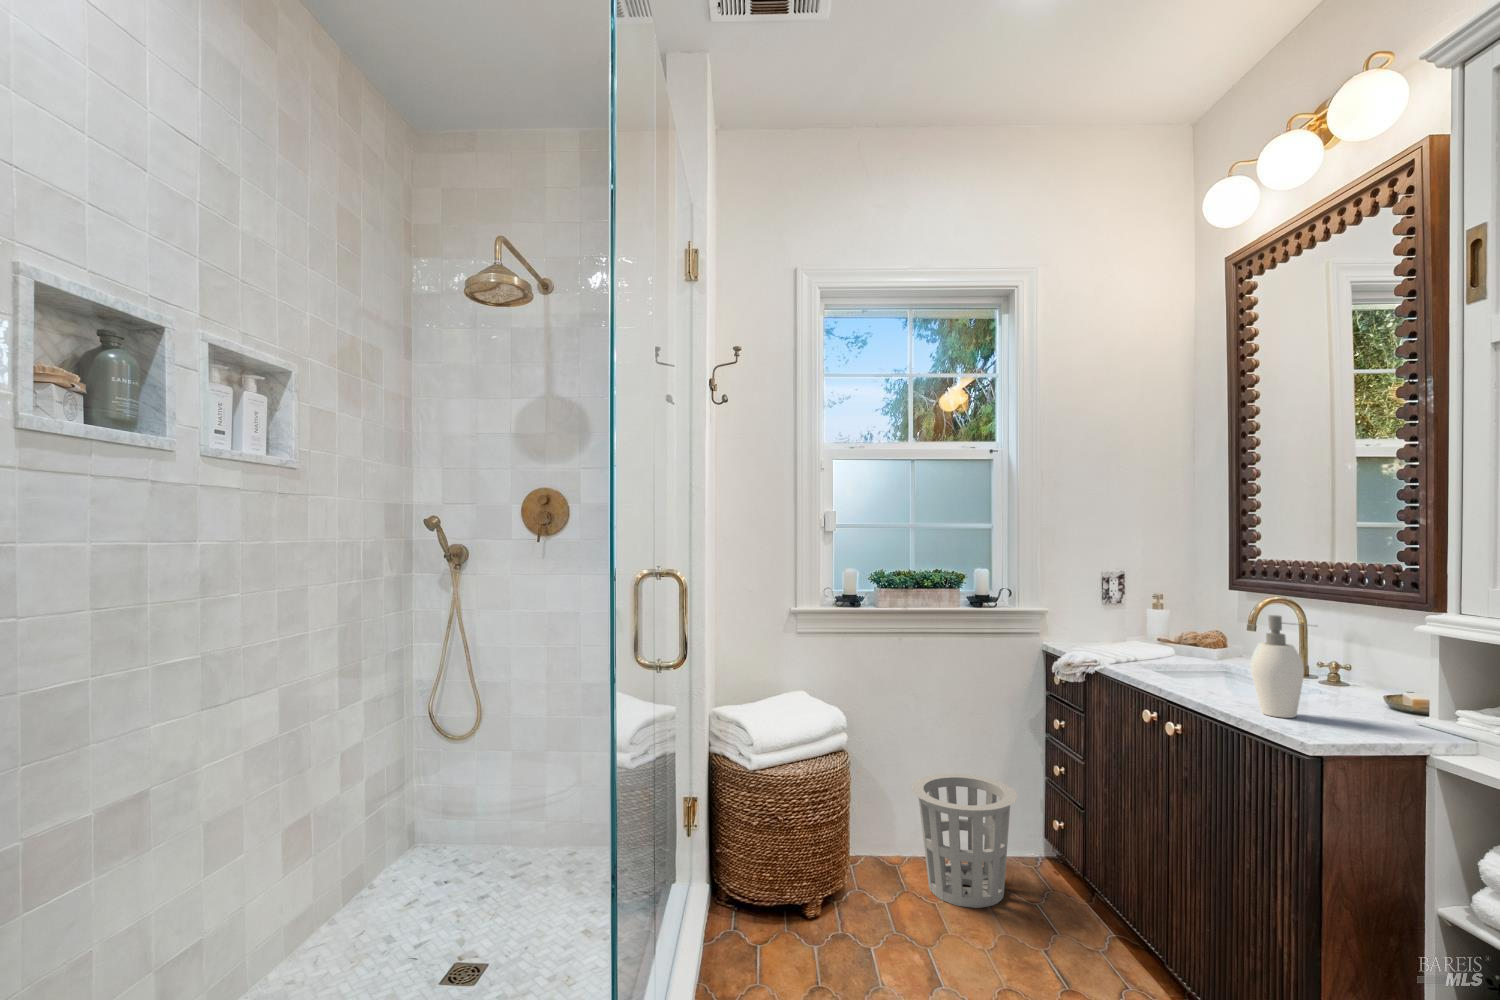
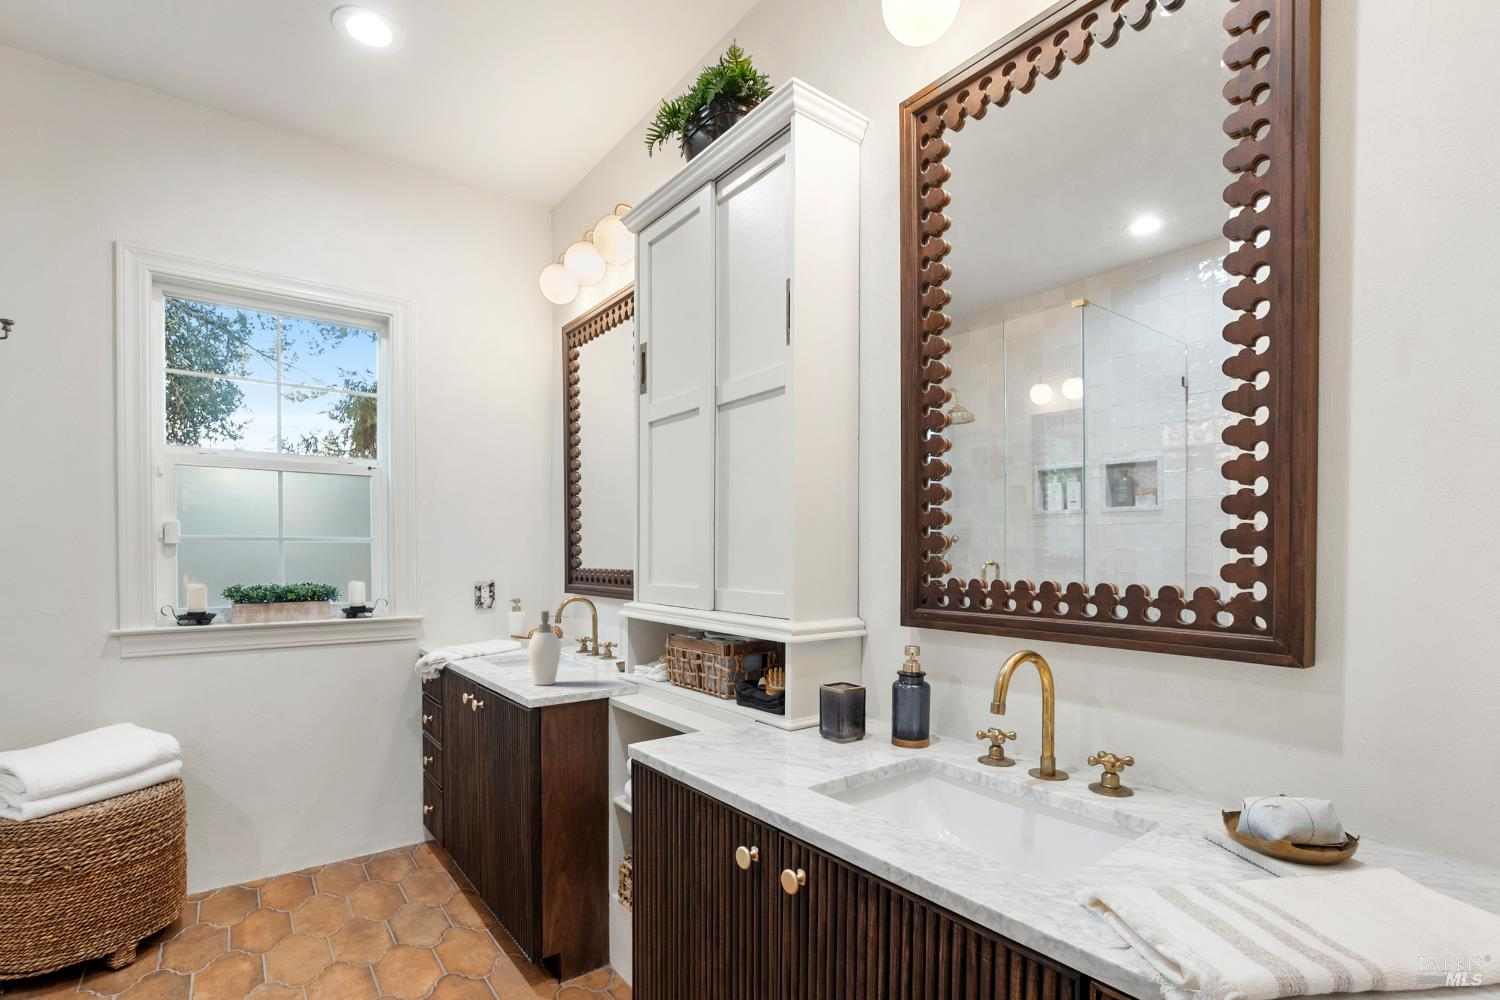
waste basket: present [911,774,1017,908] -> none [260,779,374,908]

